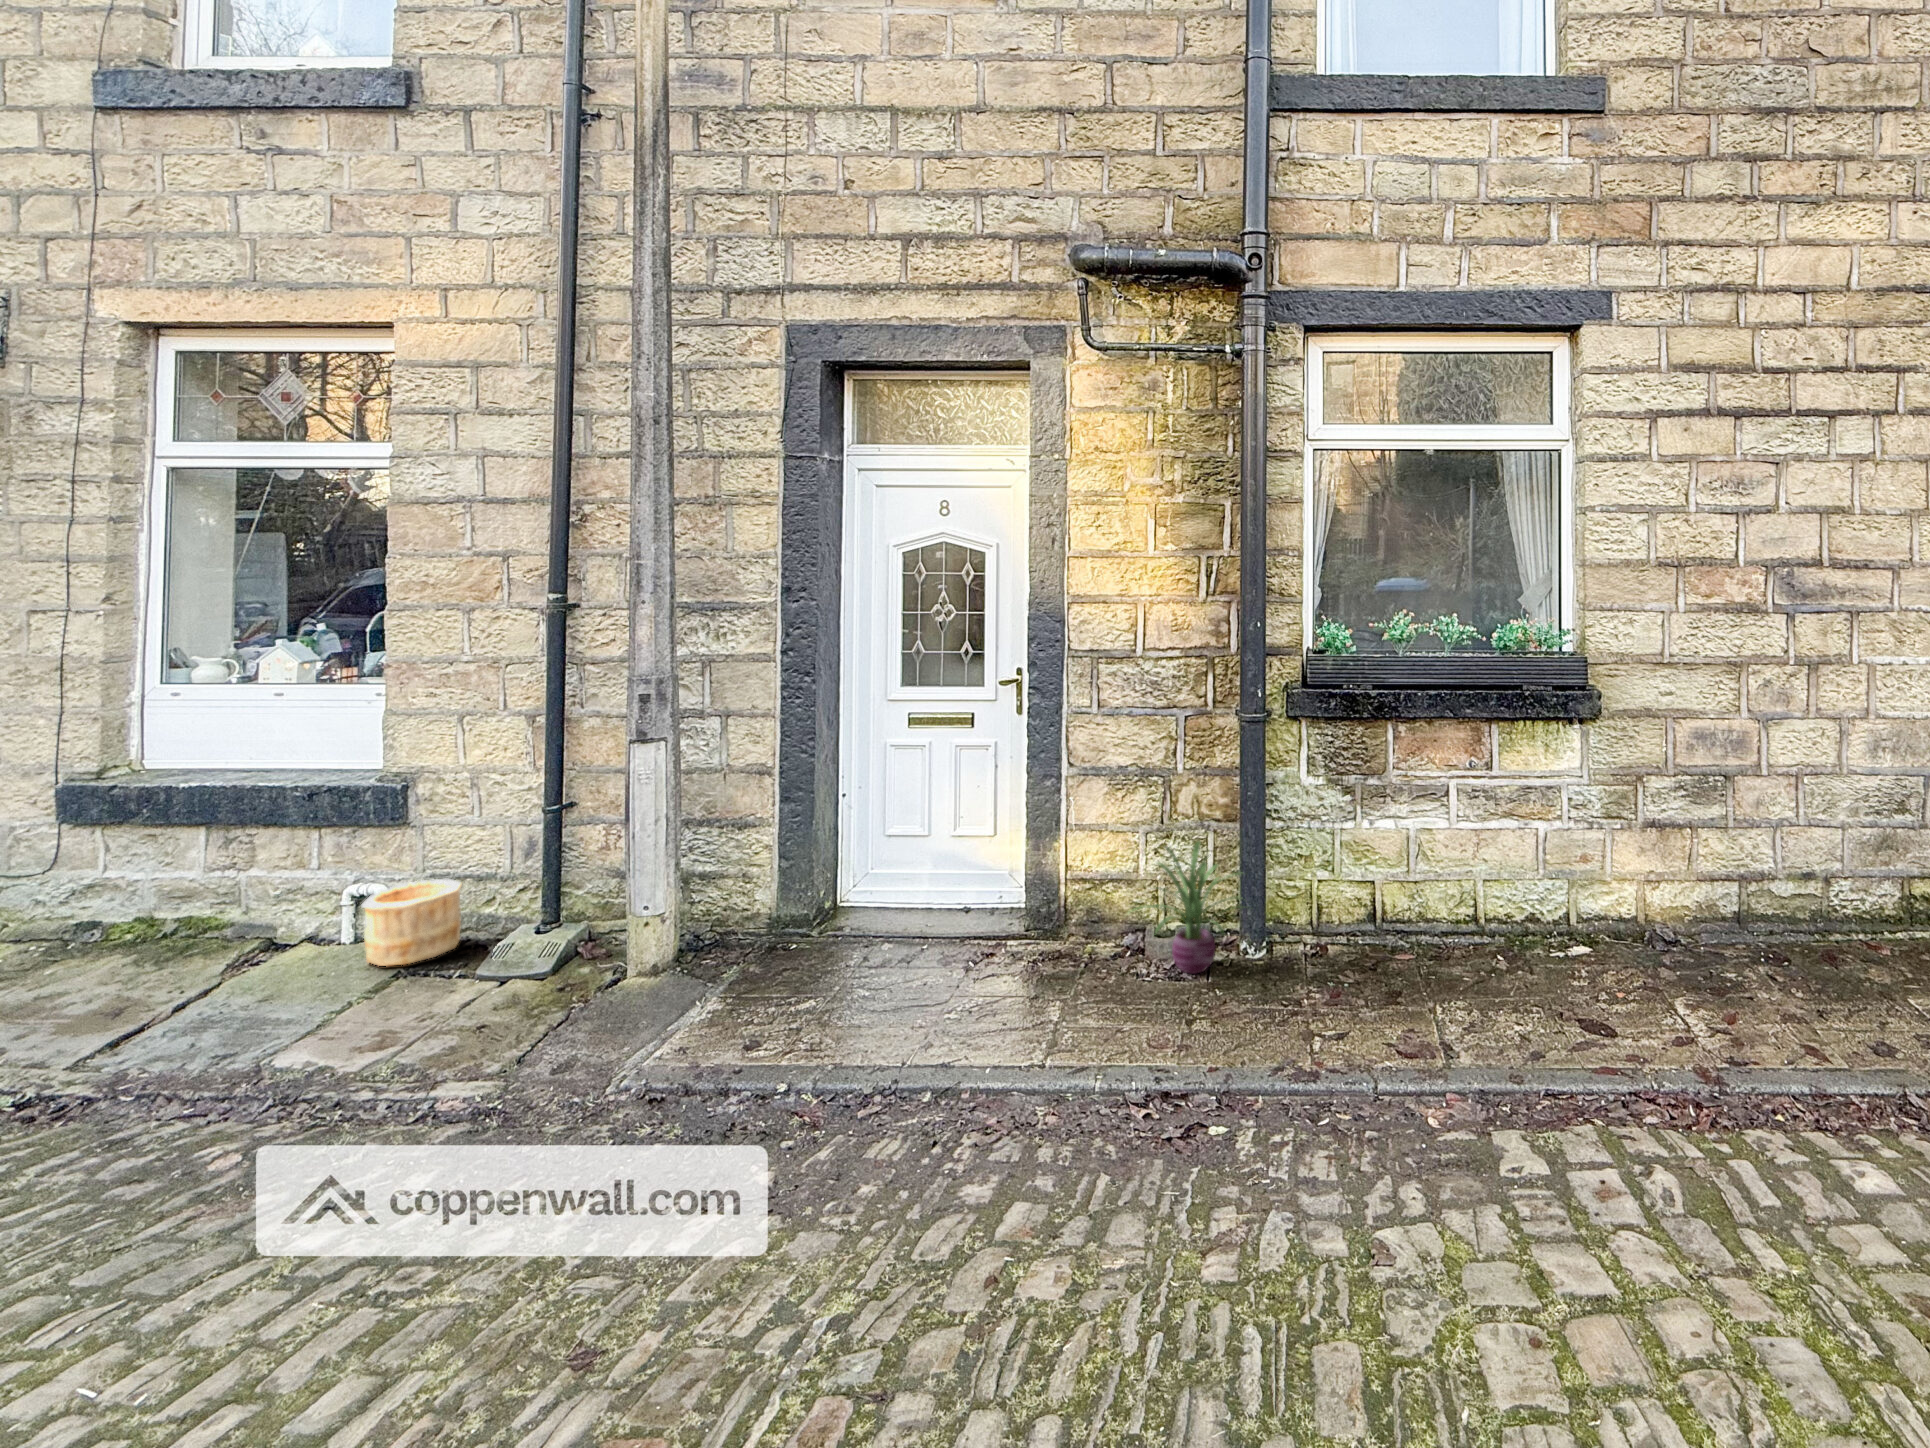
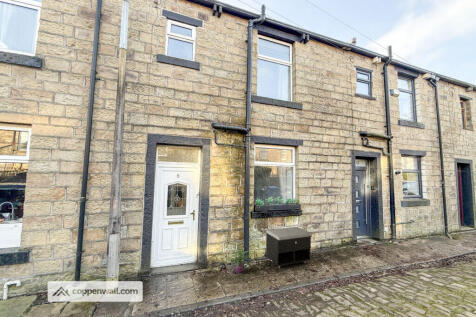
storage bench: none [1373,783,1607,978] -> present [266,227,312,268]
wooden bucket: present [361,879,462,966] -> none [17,275,49,305]

